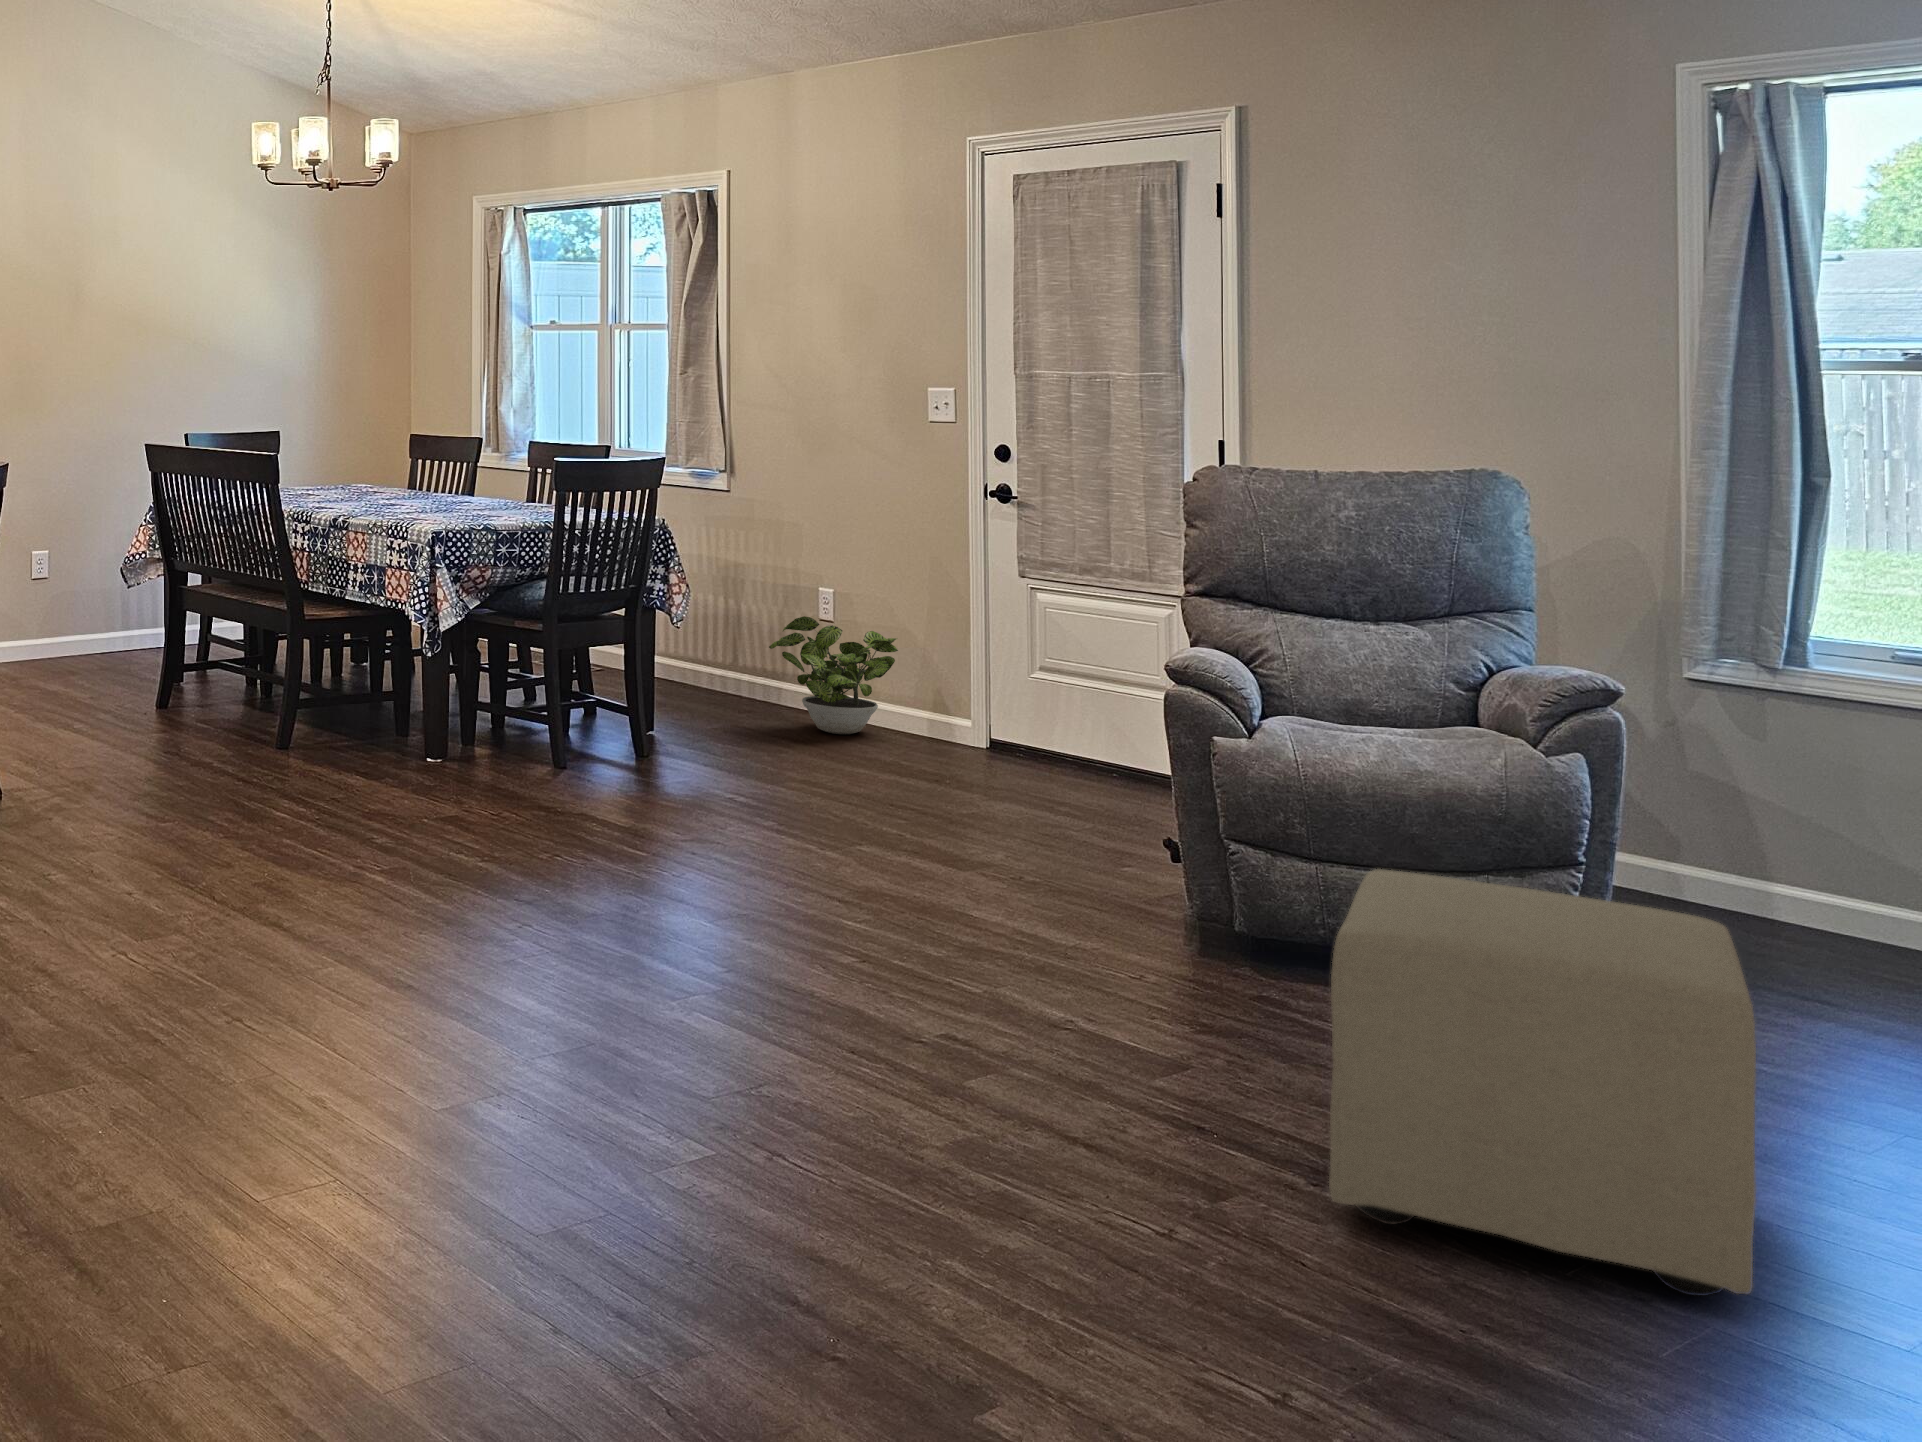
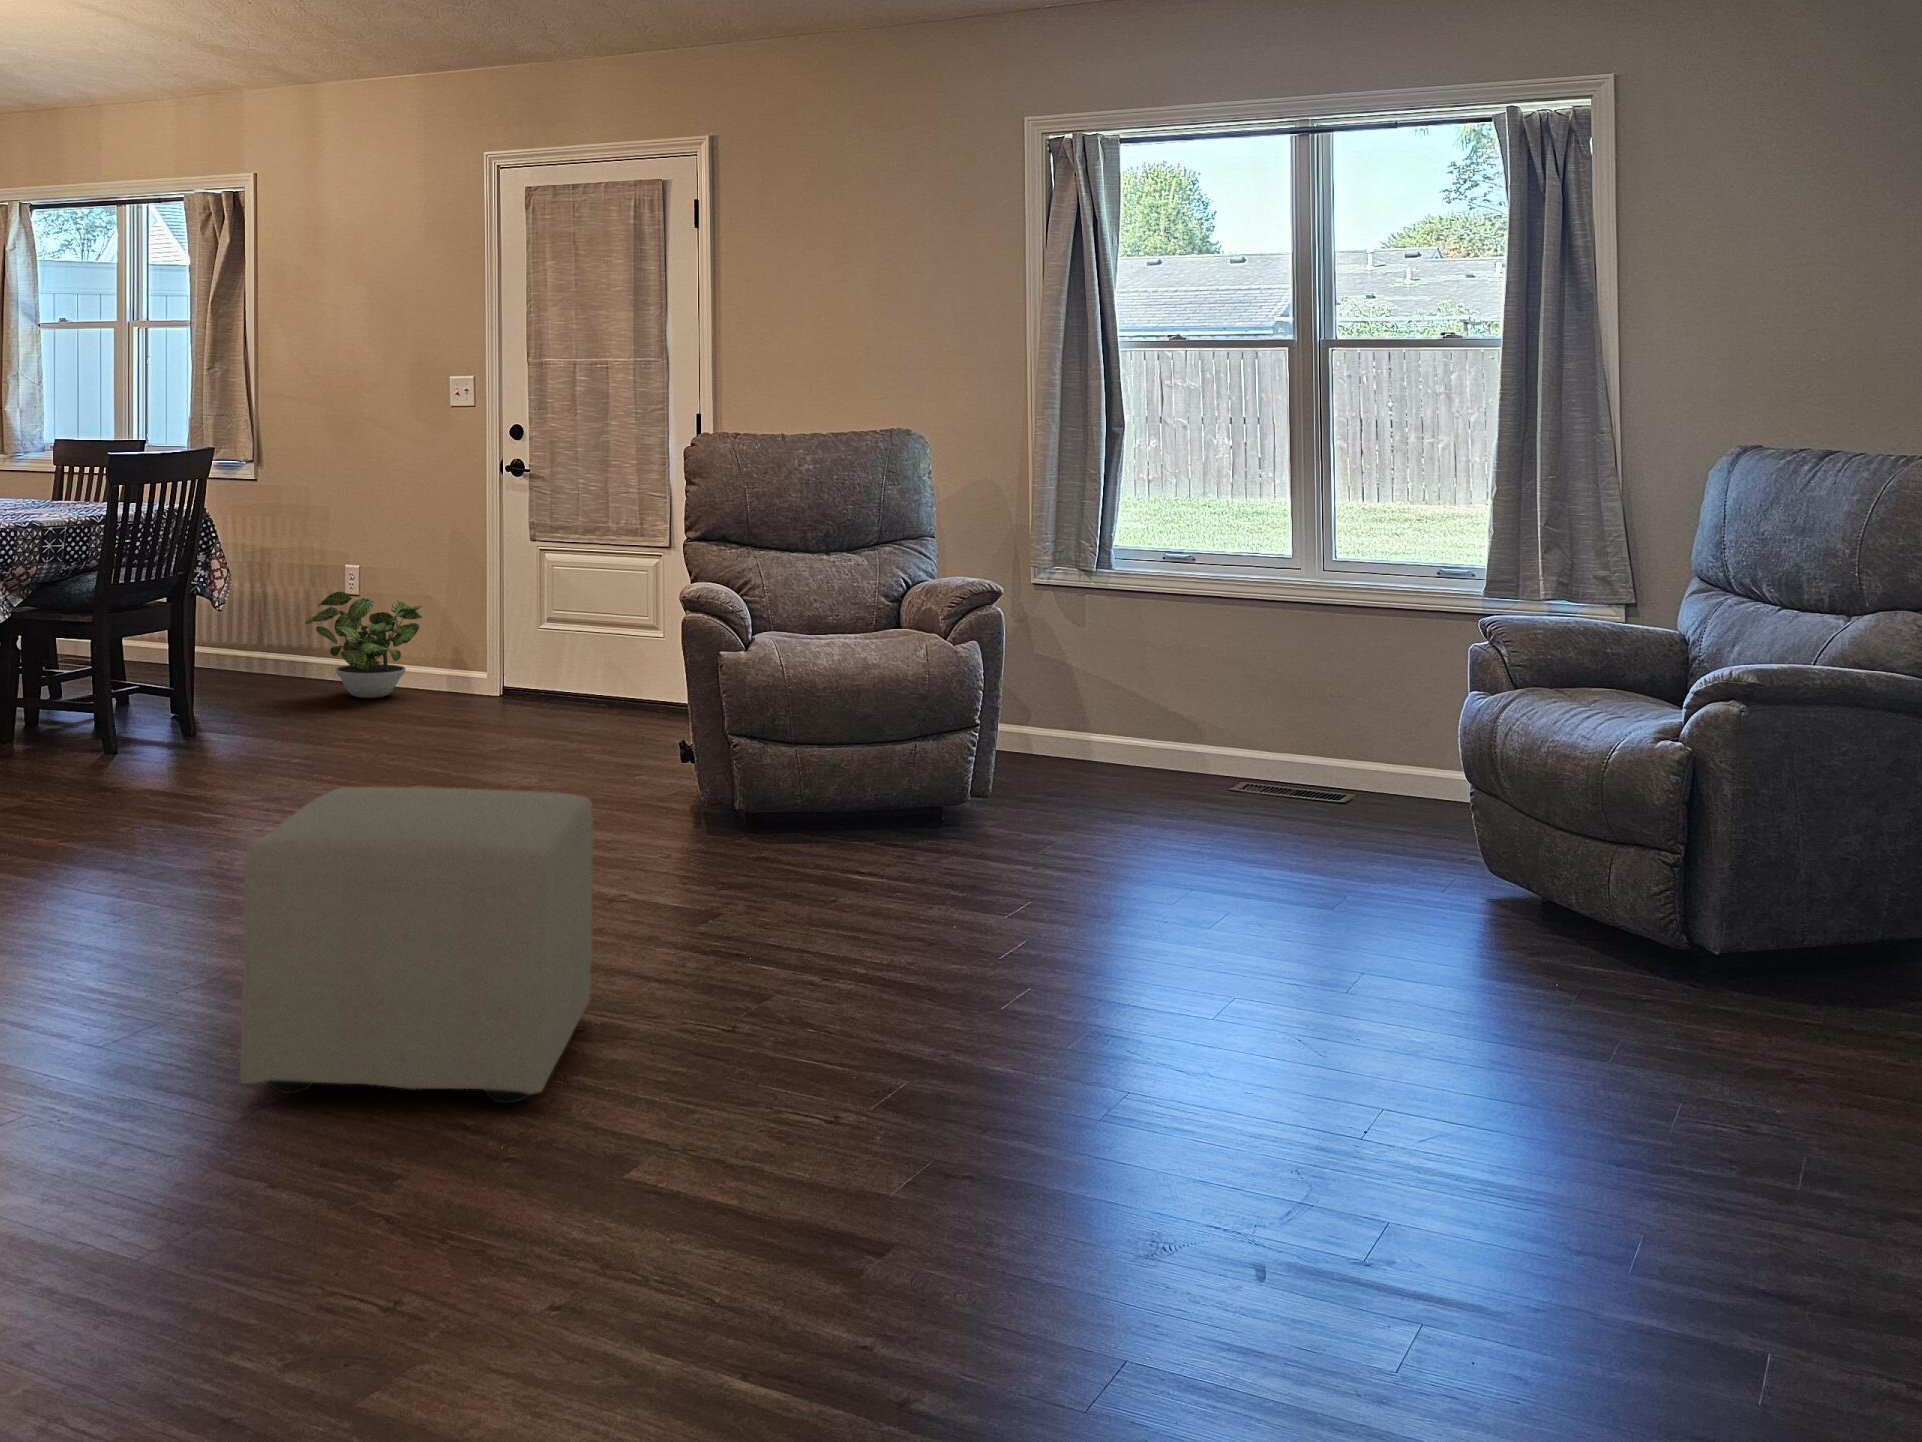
ottoman: present [1329,869,1756,1296] -> present [240,787,593,1104]

